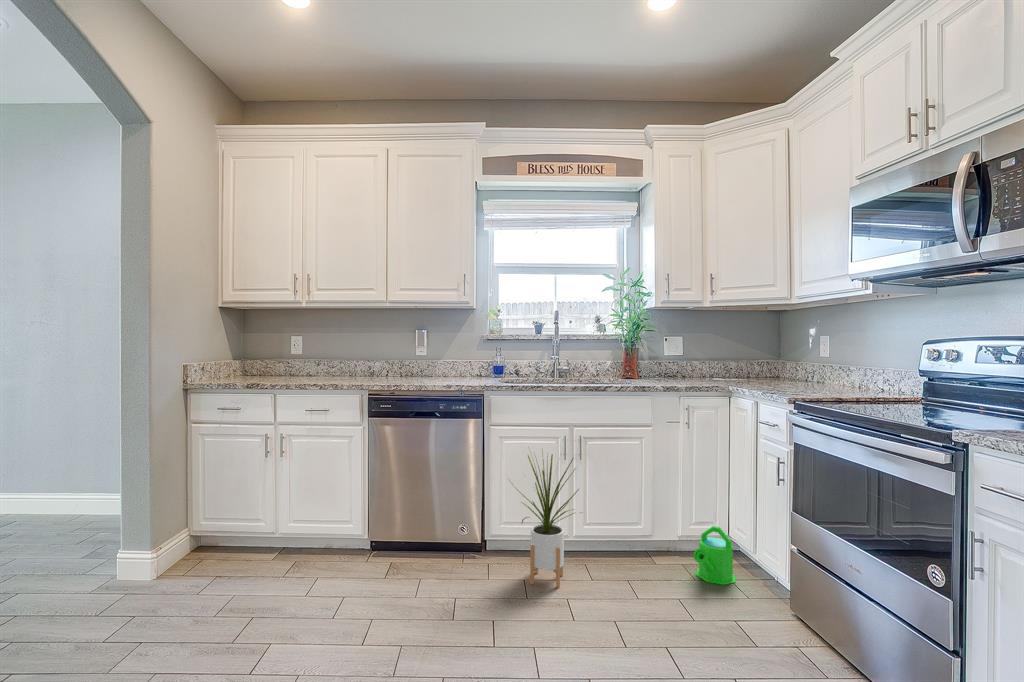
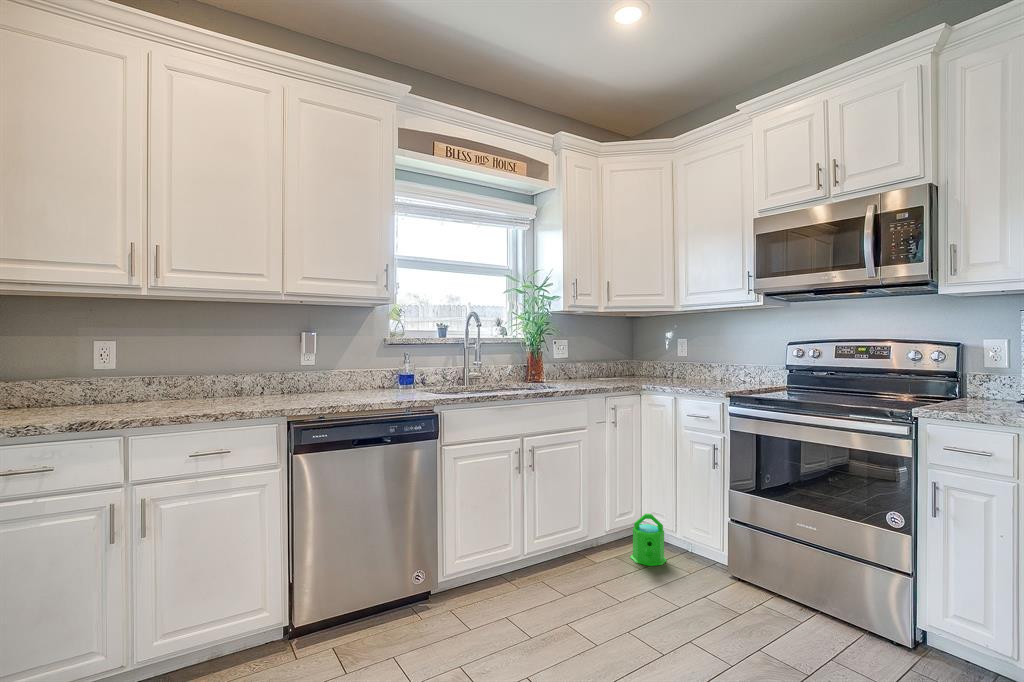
house plant: present [512,452,579,588] -> none [487,460,566,616]

